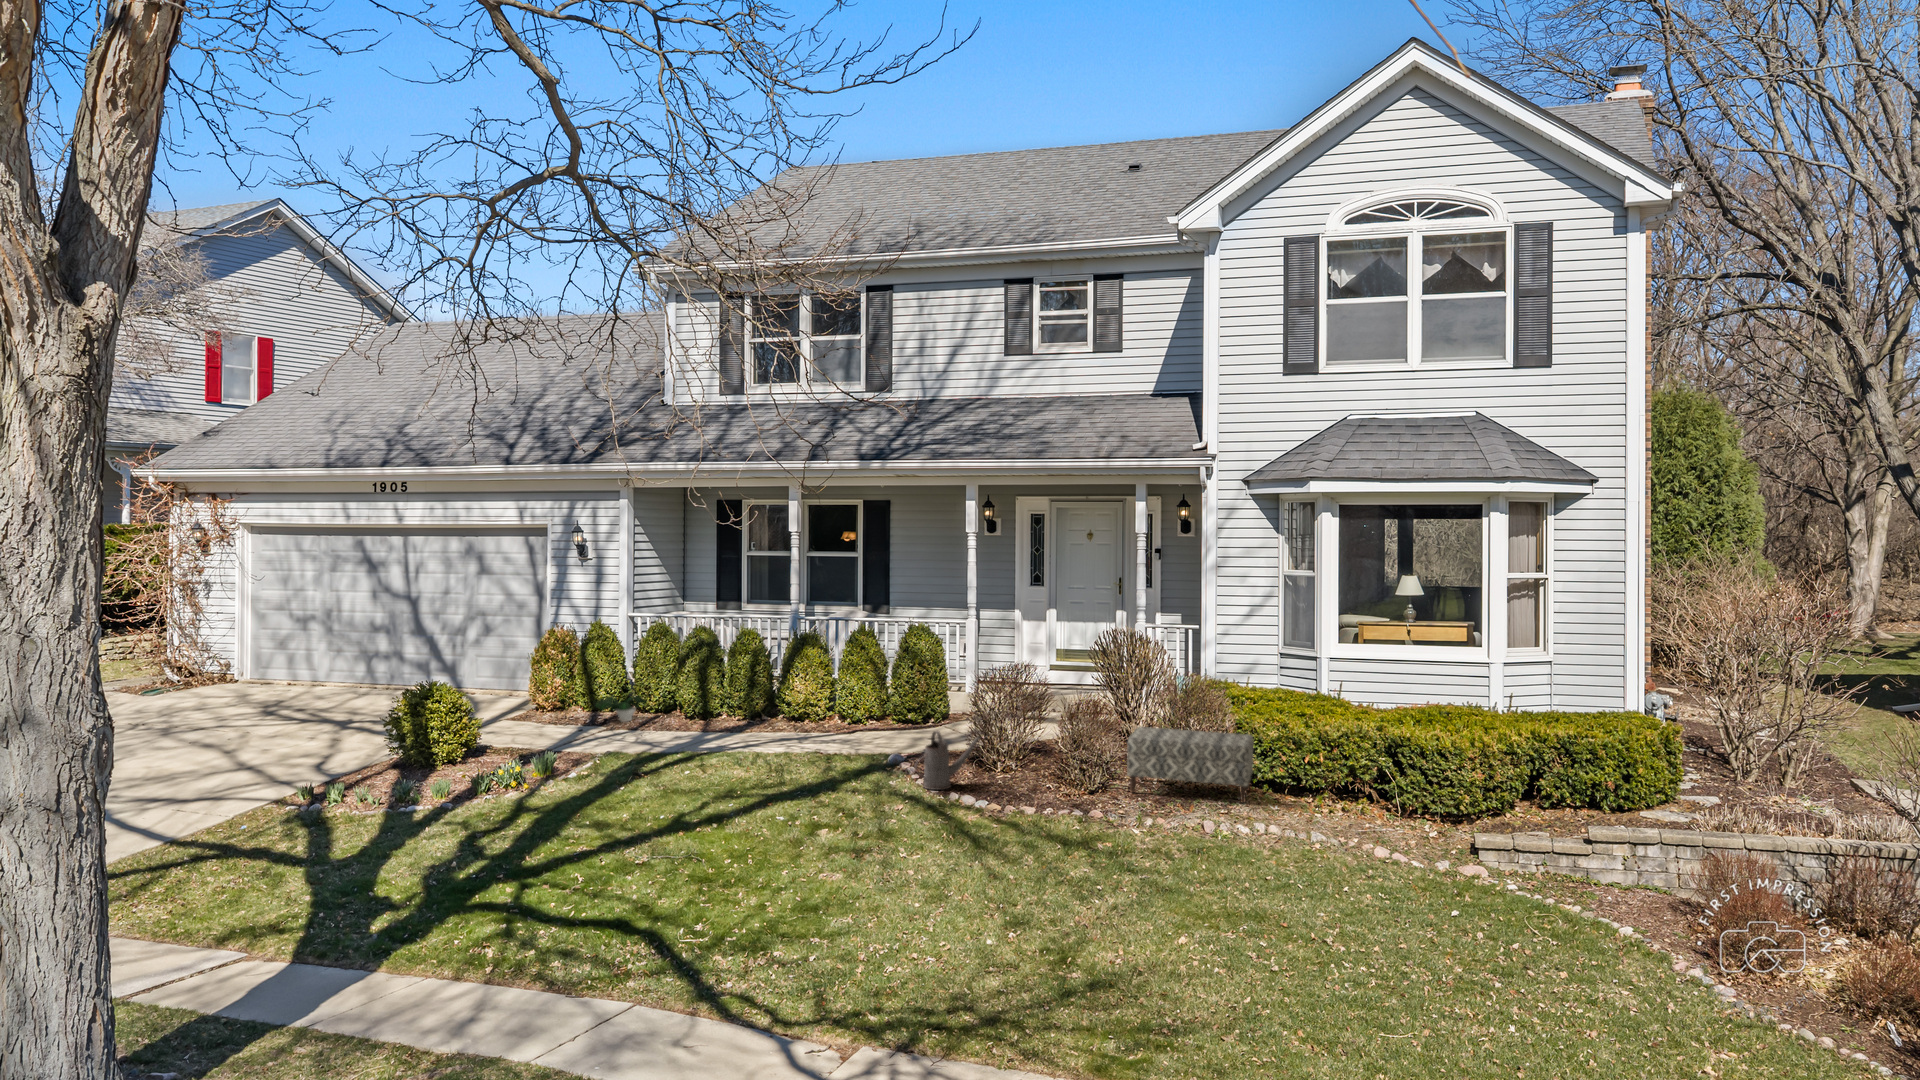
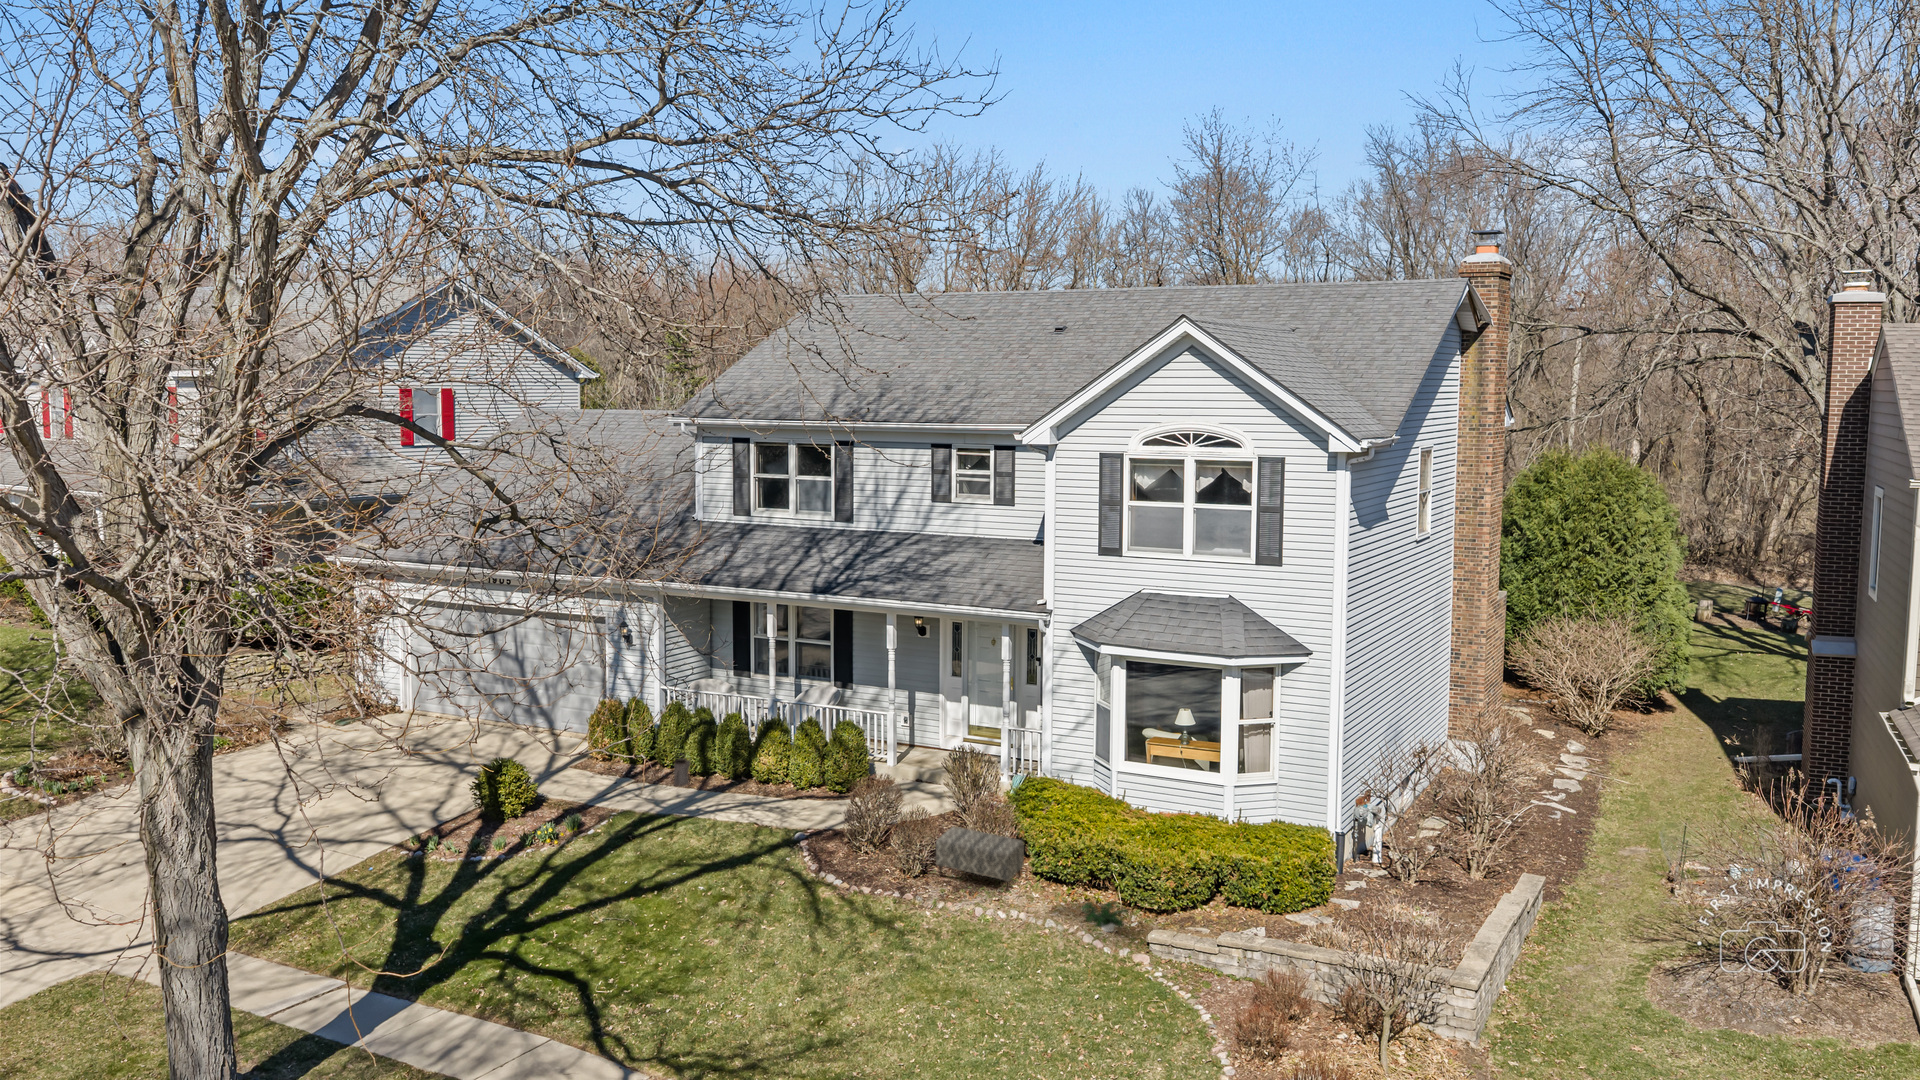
potted plant: present [595,695,646,722] -> present [1081,901,1129,932]
watering can: present [915,731,979,790] -> present [674,758,690,787]

